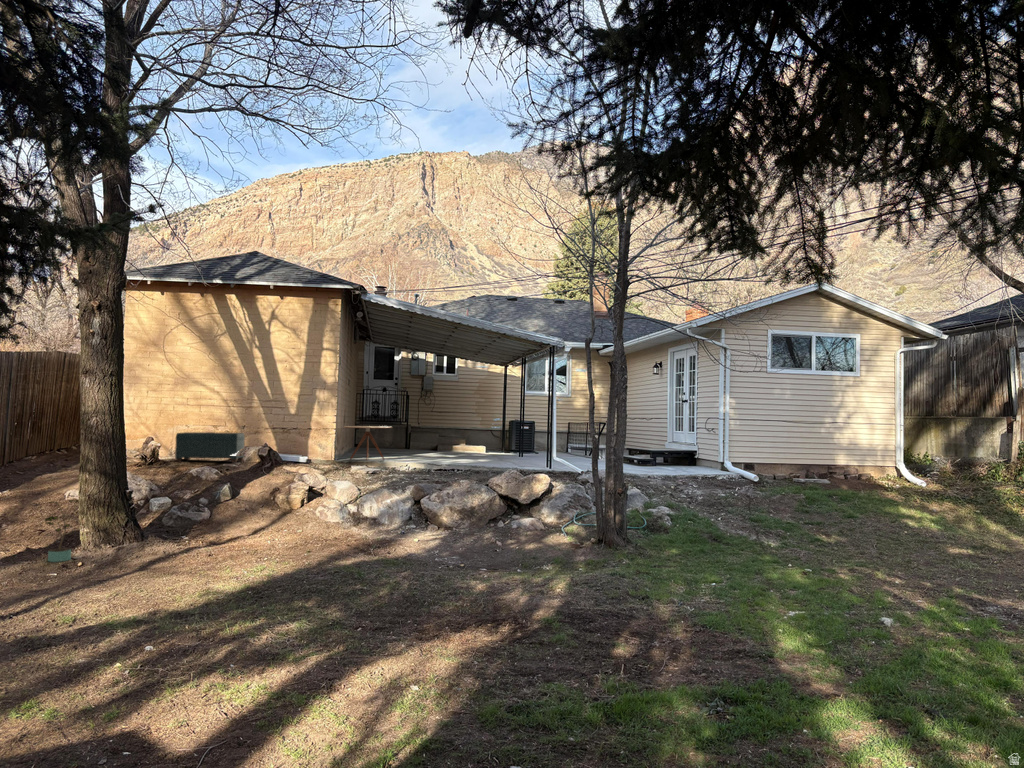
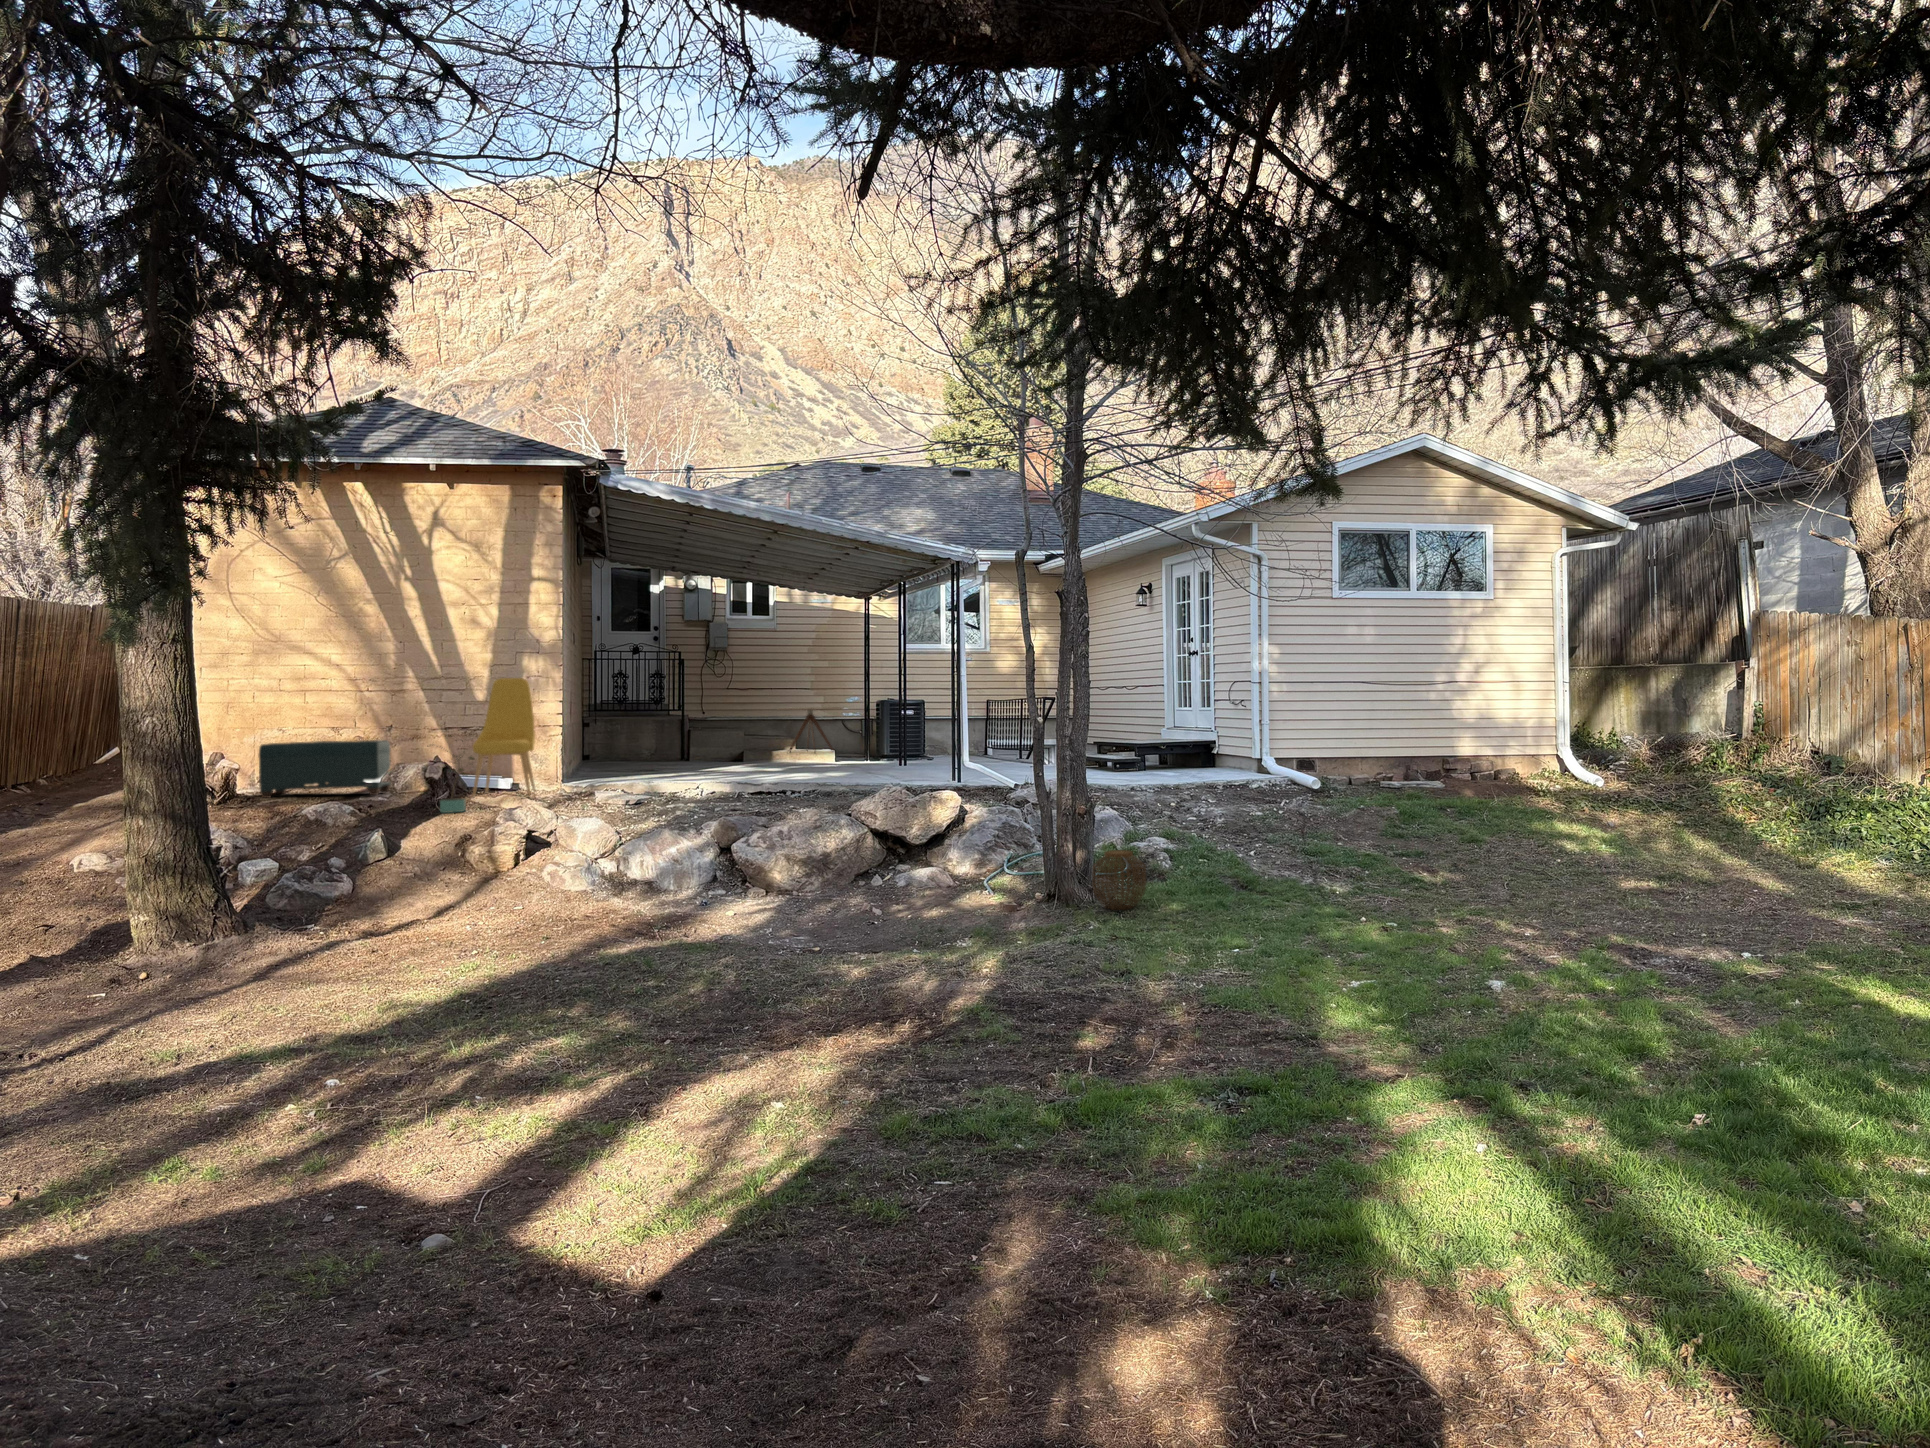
chair: none [285,402,320,467] -> present [472,678,535,798]
round table: present [344,426,392,460] -> present [779,707,841,752]
potted plant: present [45,495,77,562] -> present [440,735,474,813]
woven basket: none [625,517,657,553] -> present [1092,850,1146,910]

